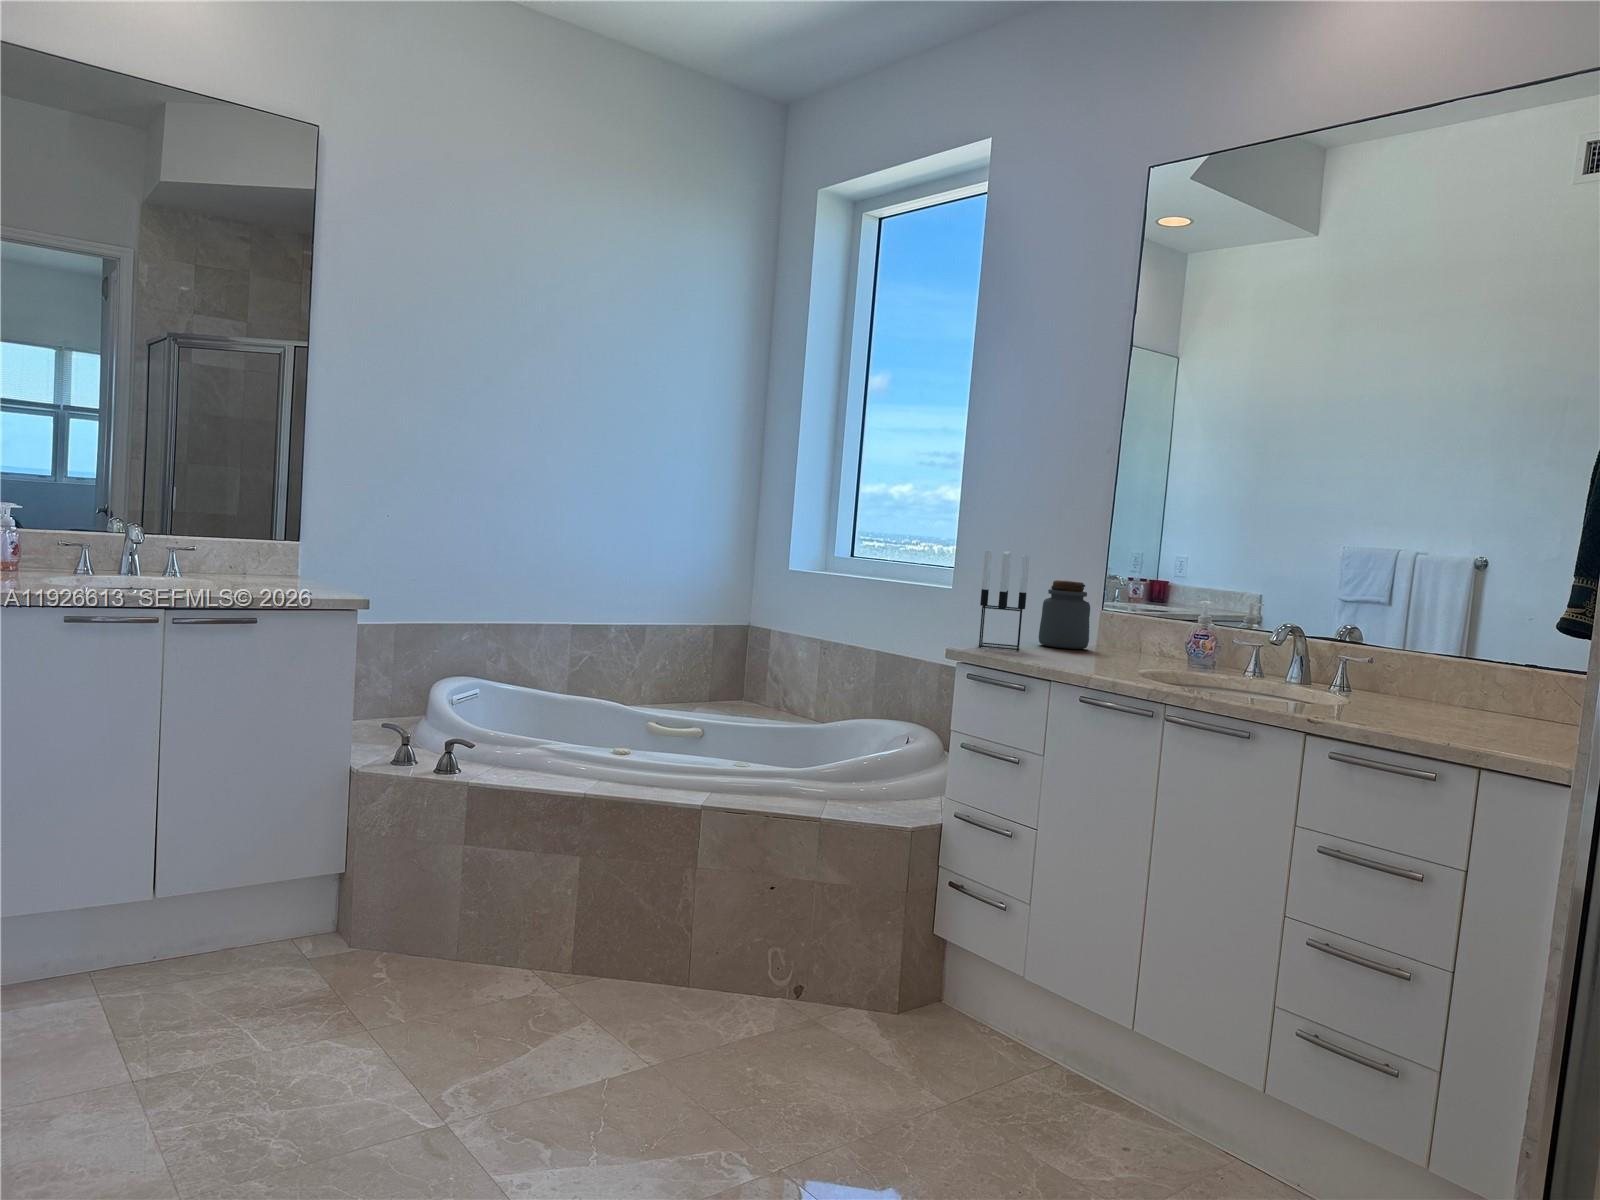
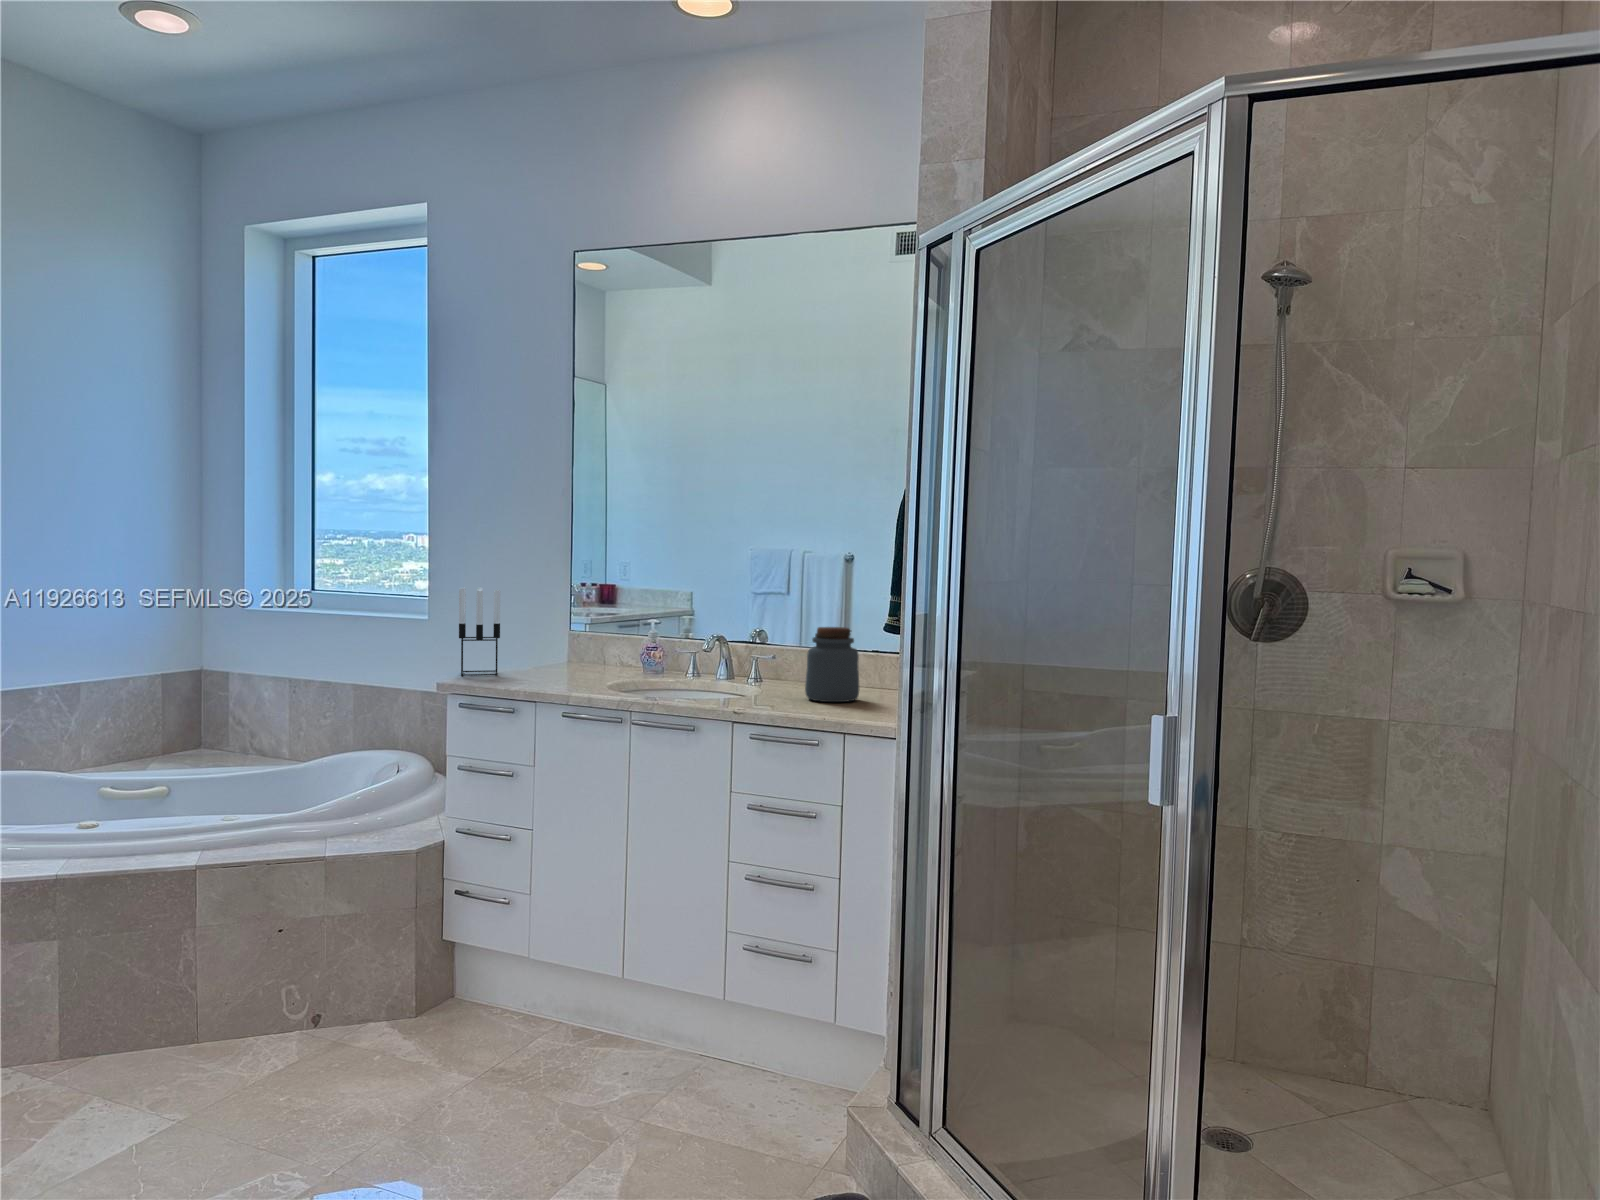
jar: present [1039,580,1090,649] -> present [805,627,859,702]

